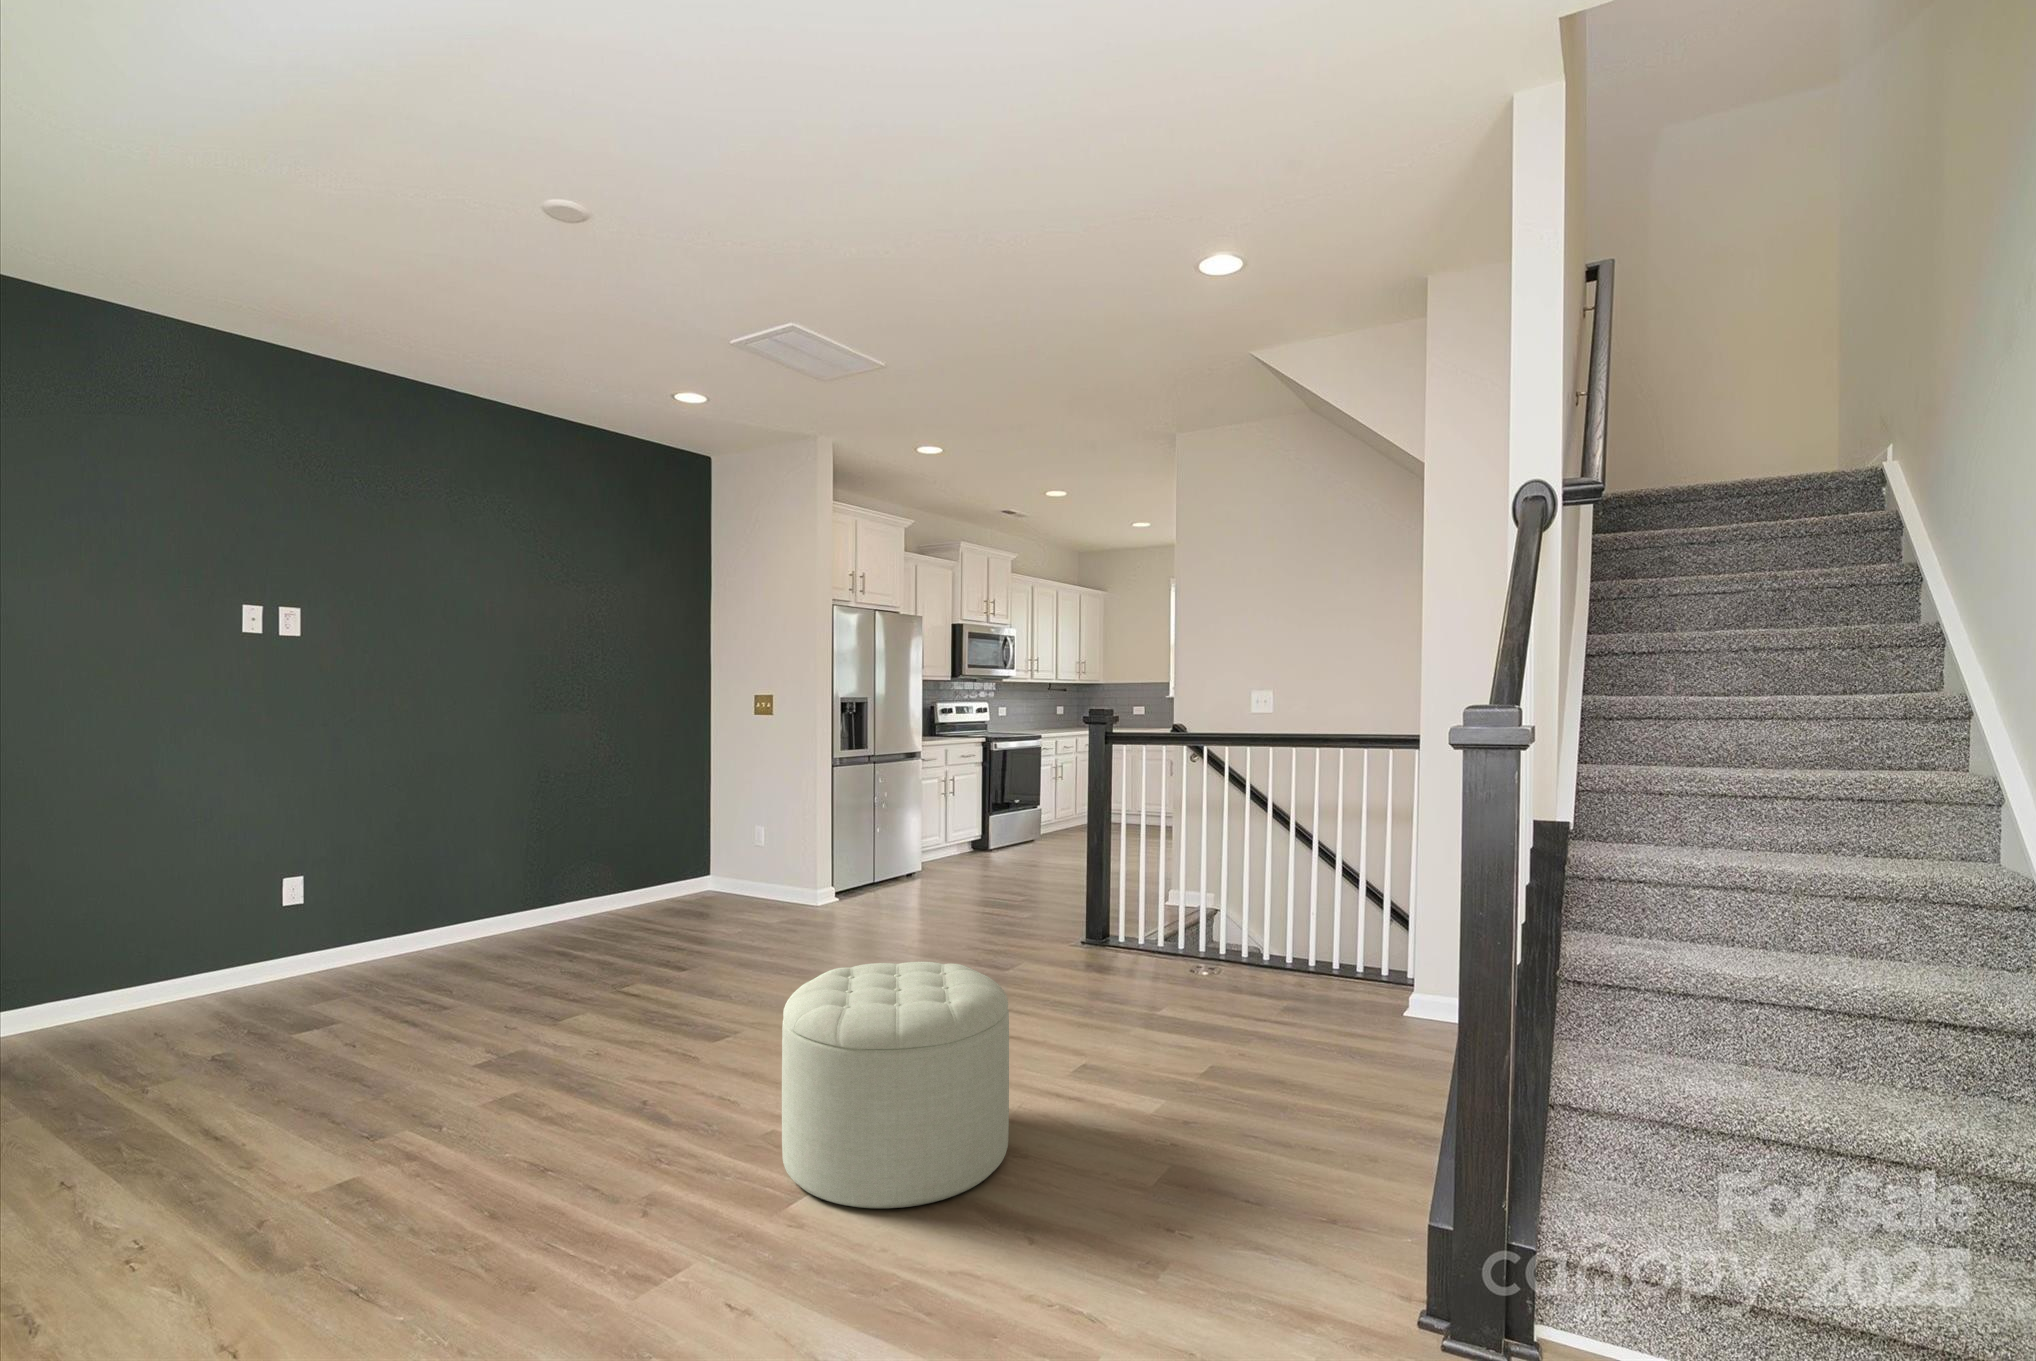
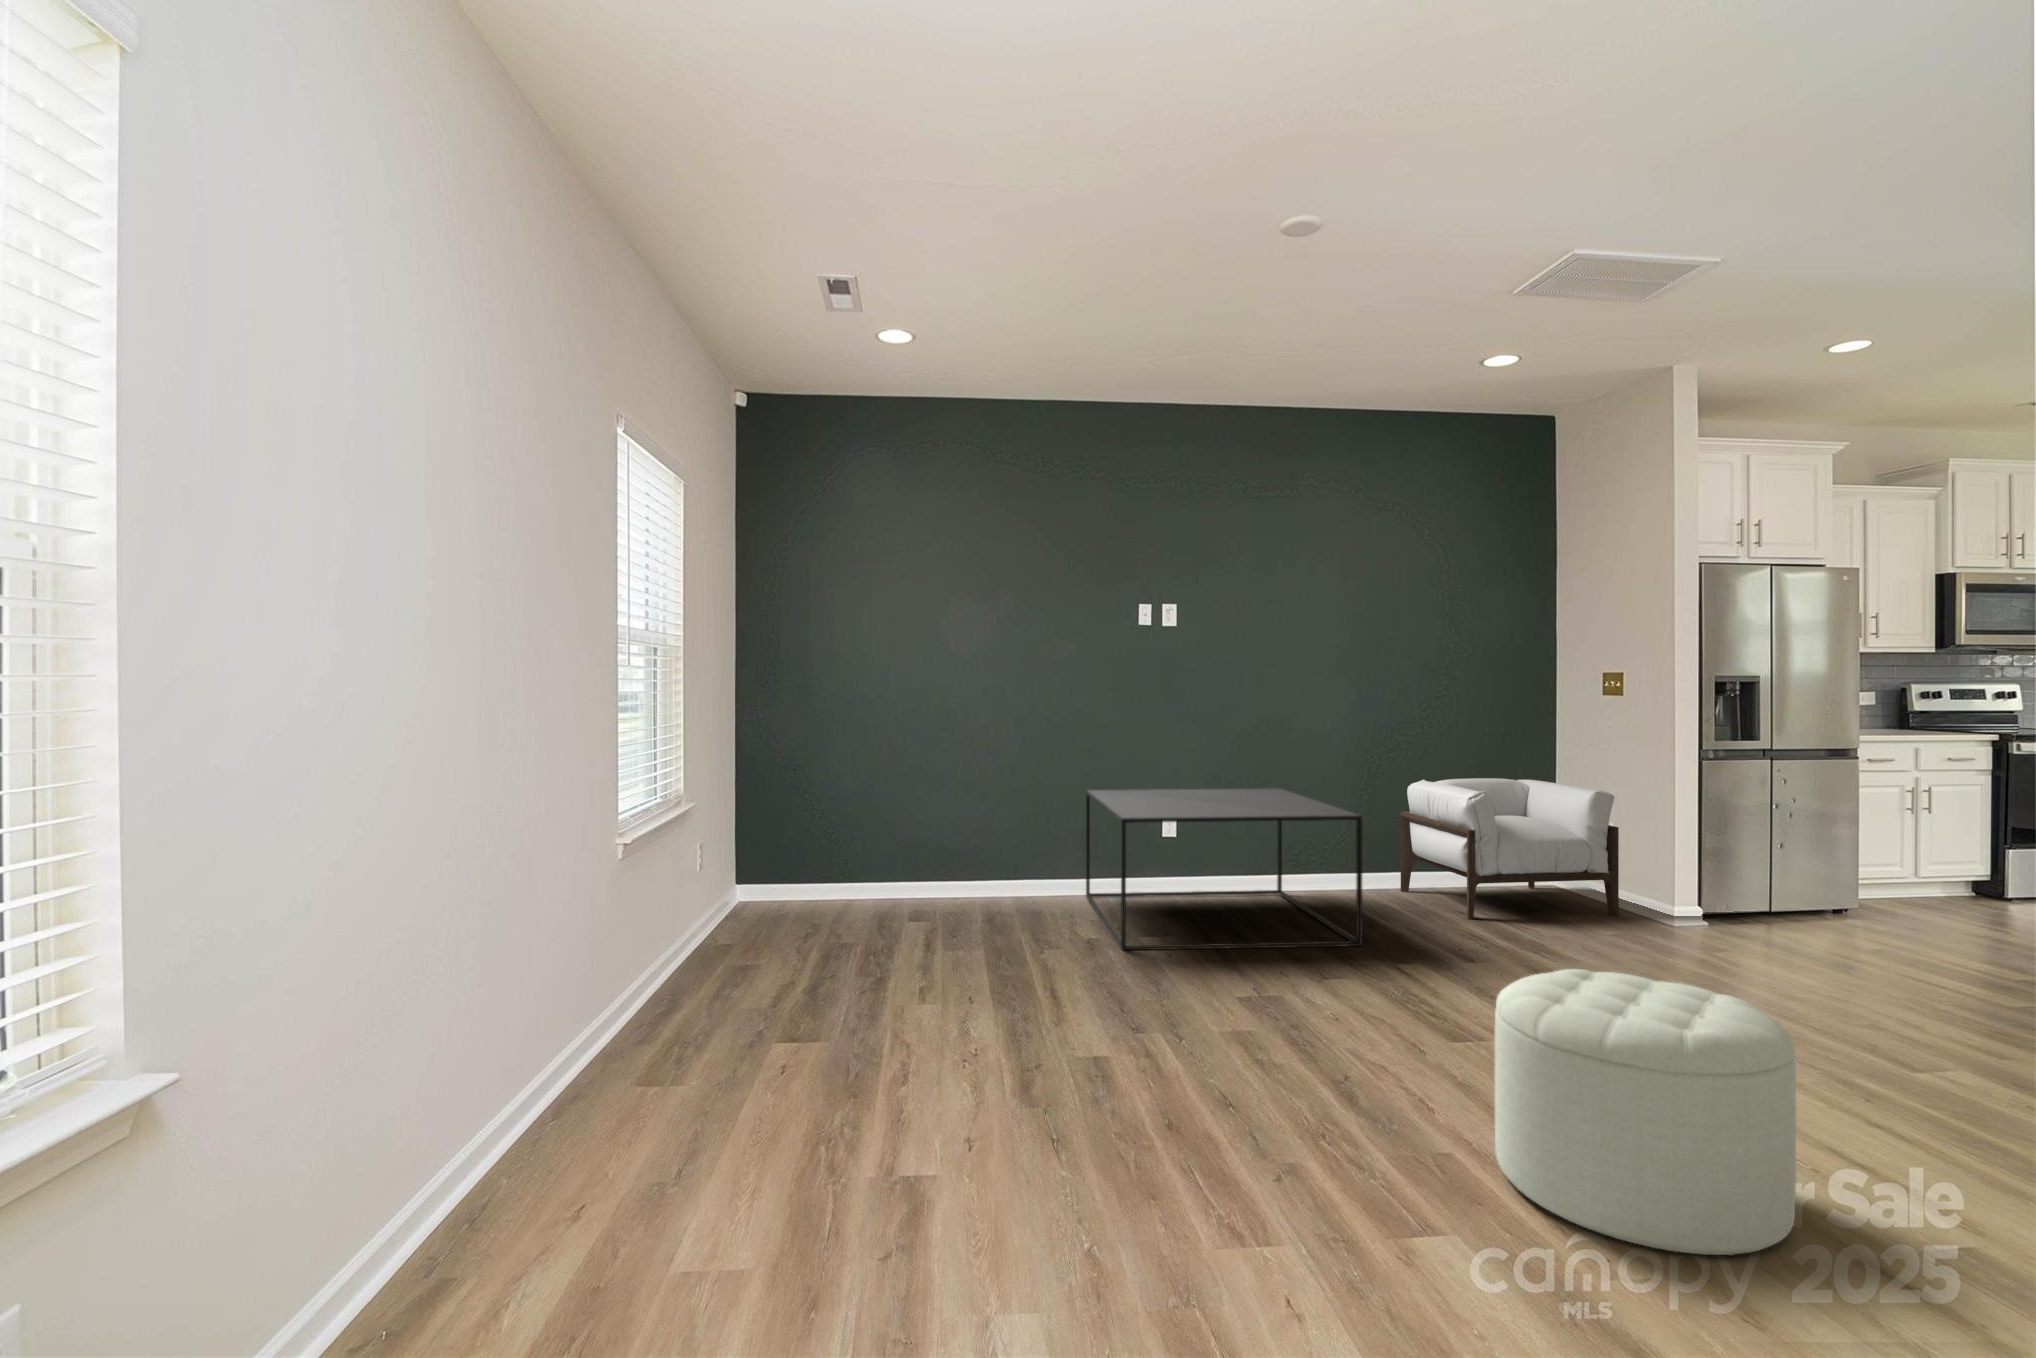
armchair: none [575,794,773,936] -> present [1401,778,1619,919]
coffee table: none [140,827,561,1072] -> present [1086,788,1362,950]

